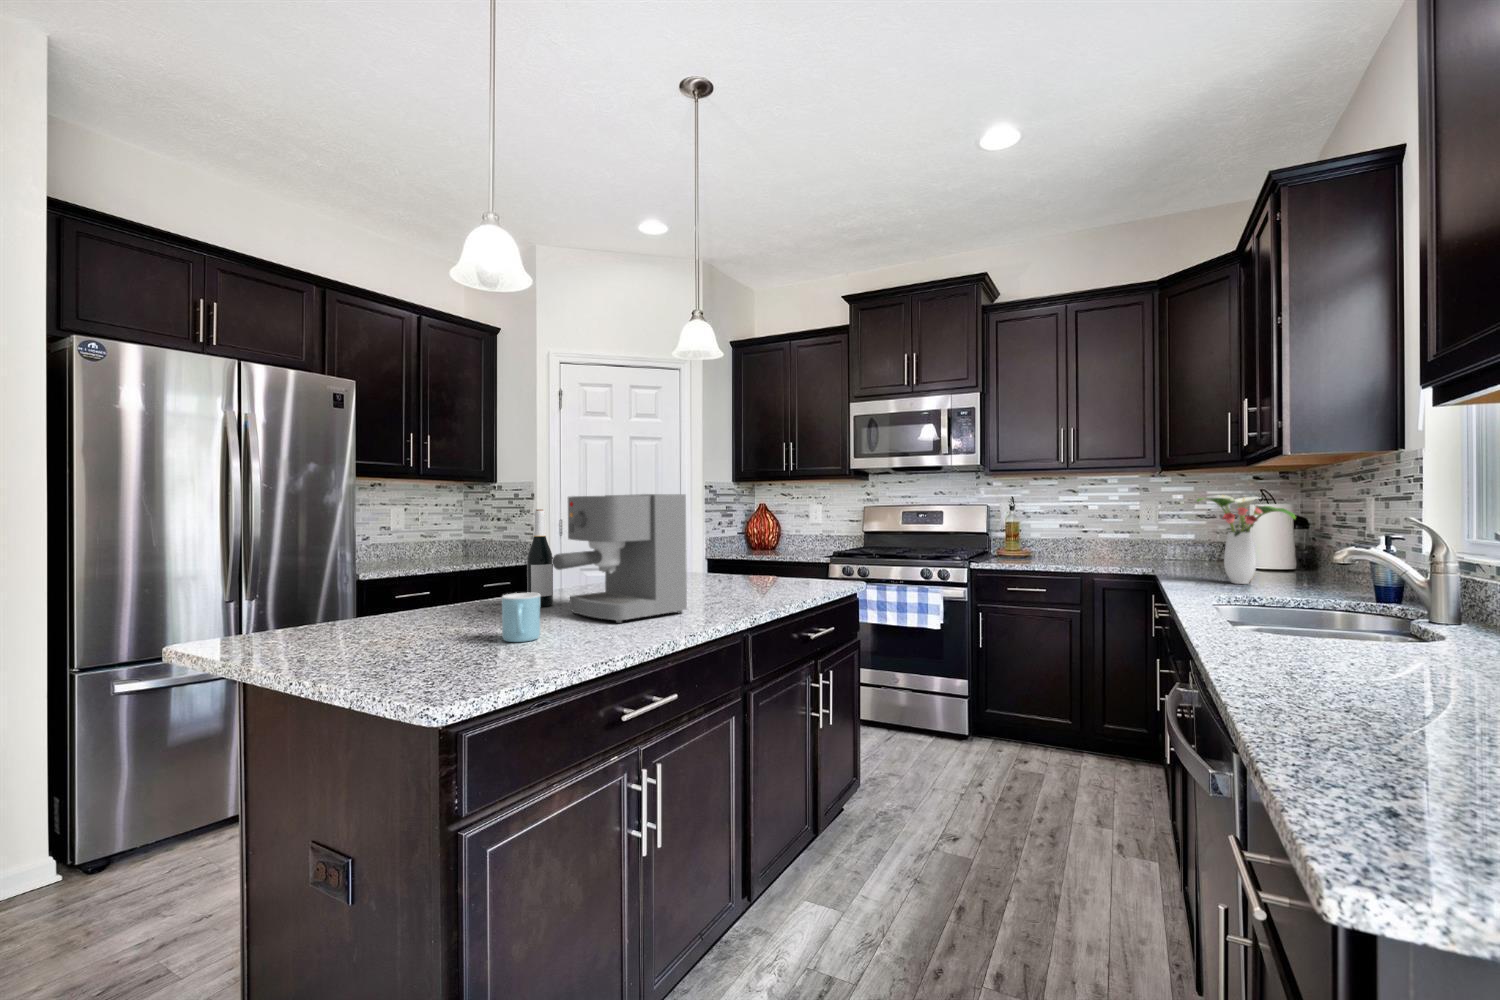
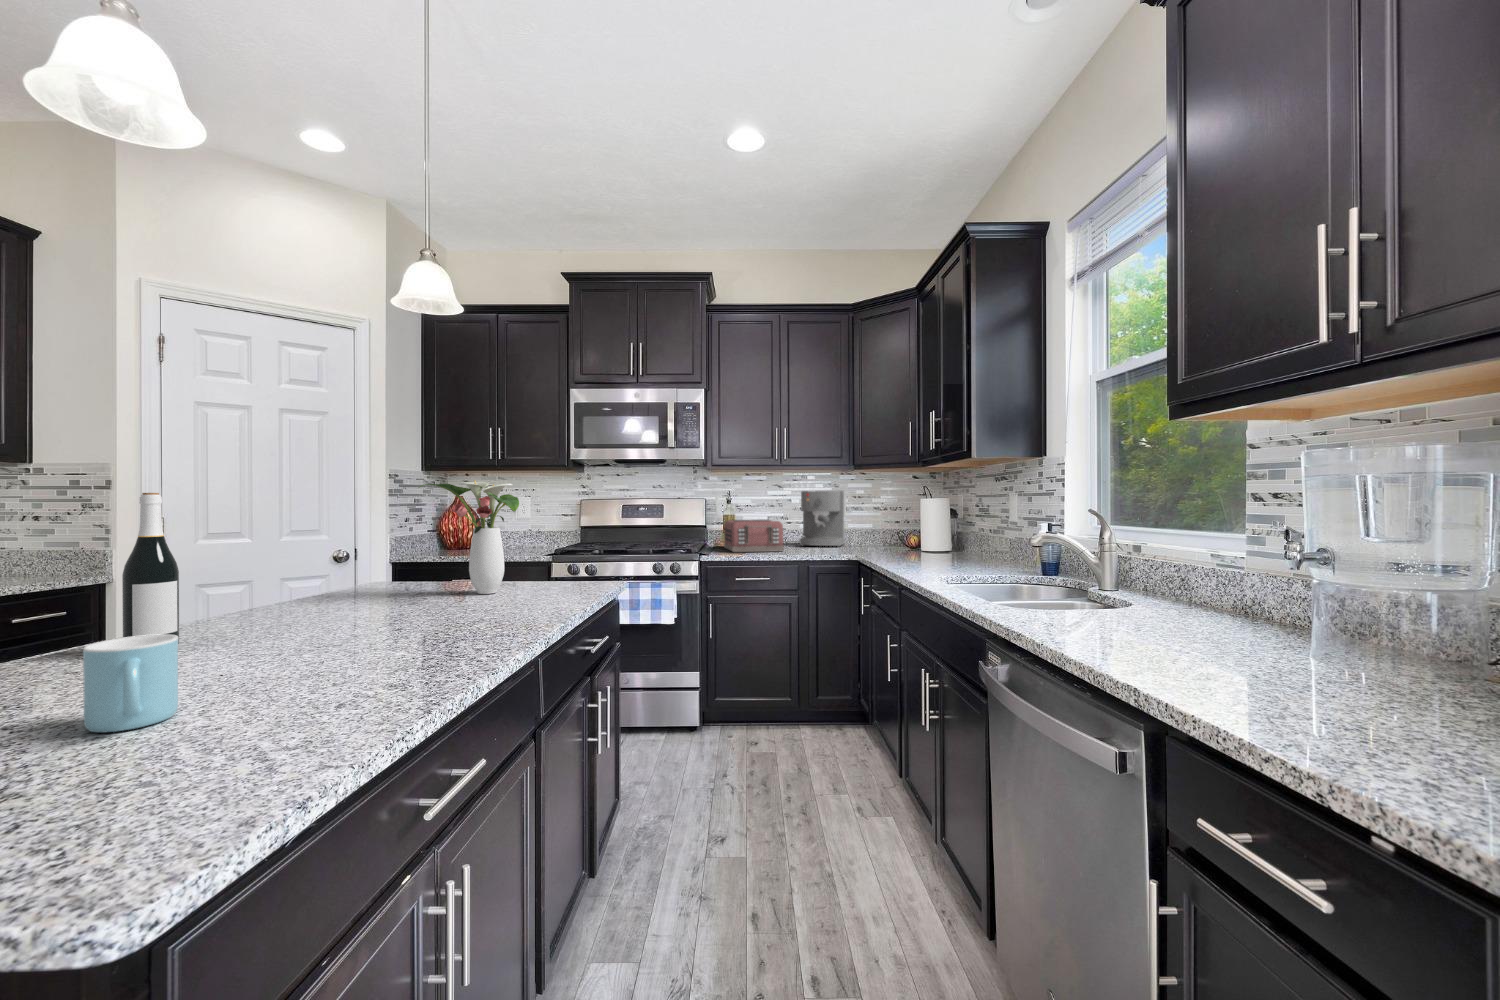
coffee maker: present [552,494,687,623] -> present [800,491,845,547]
flower arrangement: present [1196,495,1296,584] -> present [419,480,519,594]
toaster: none [1003,527,1069,563] -> present [724,520,784,552]

